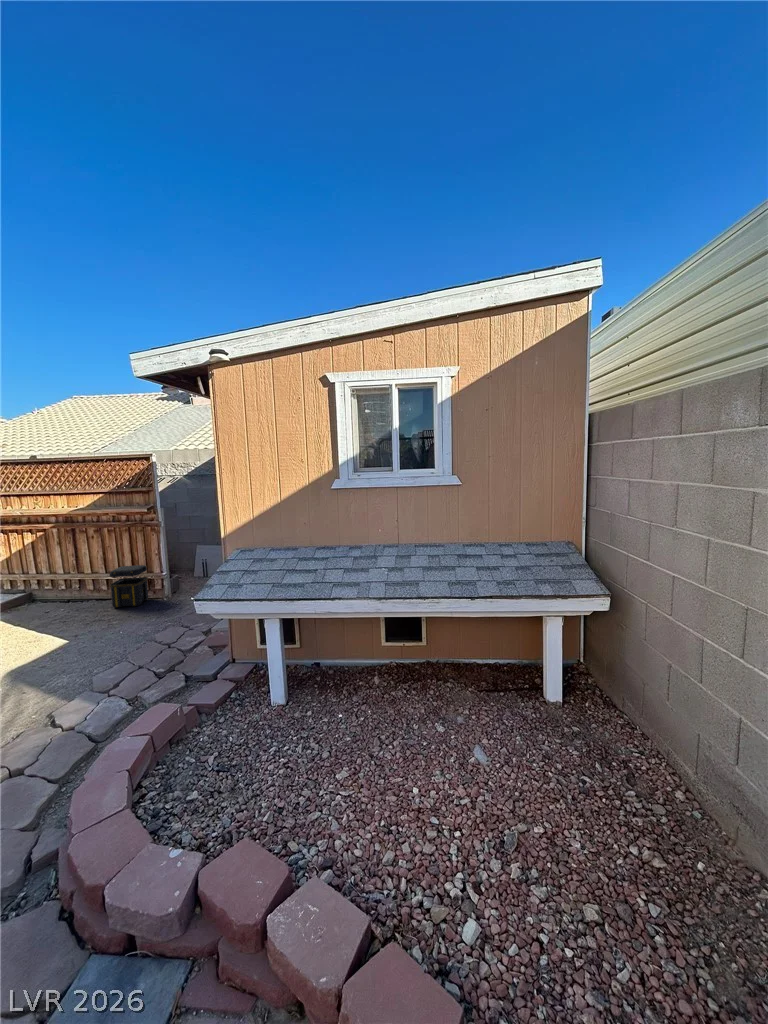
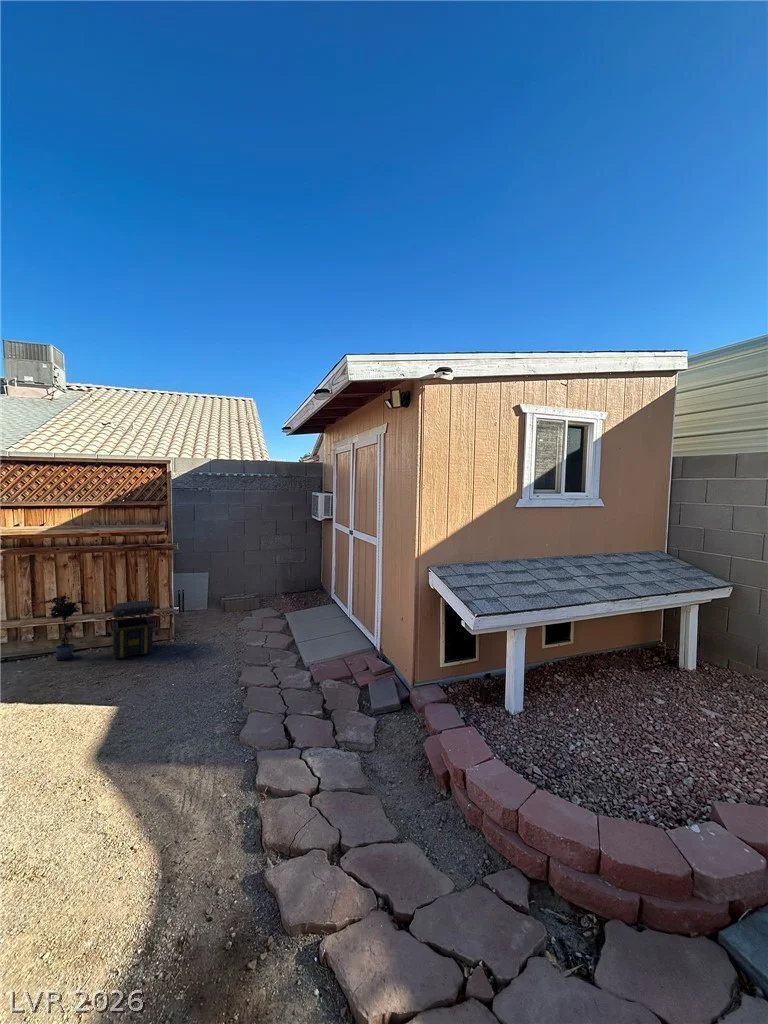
potted plant: none [72,557,101,605] -> present [39,593,90,660]

